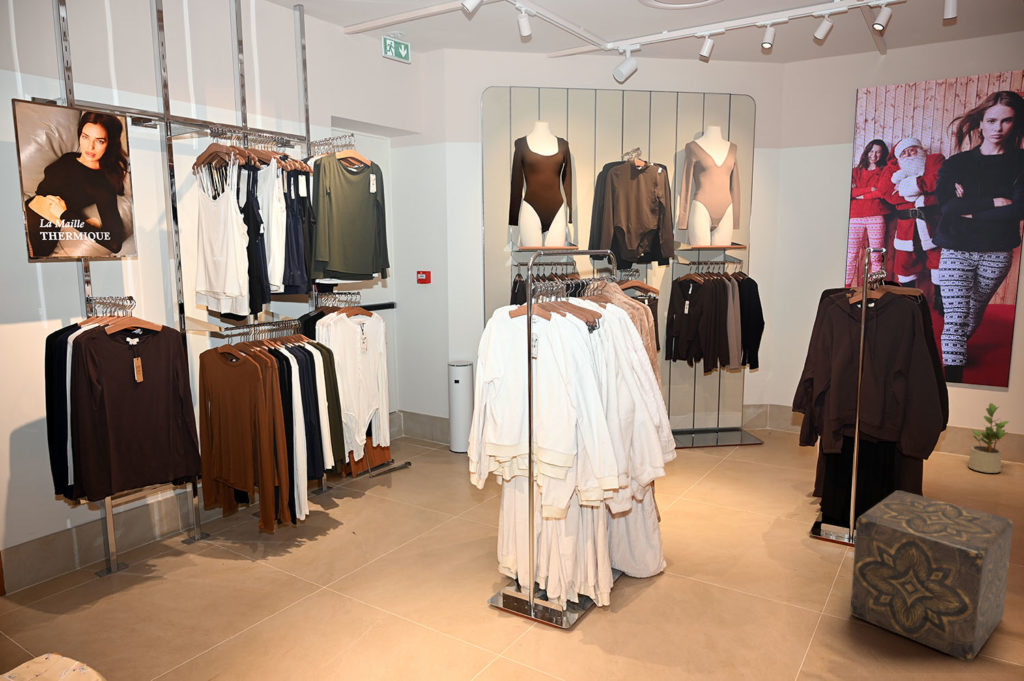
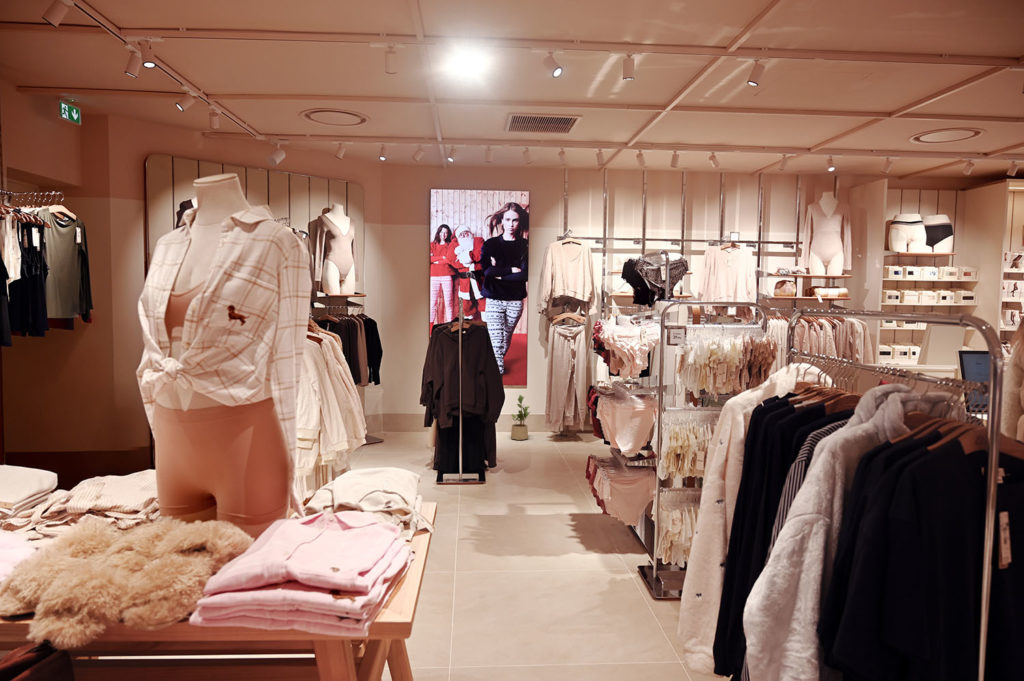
ottoman: present [850,491,1013,662] -> none [472,435,547,518]

